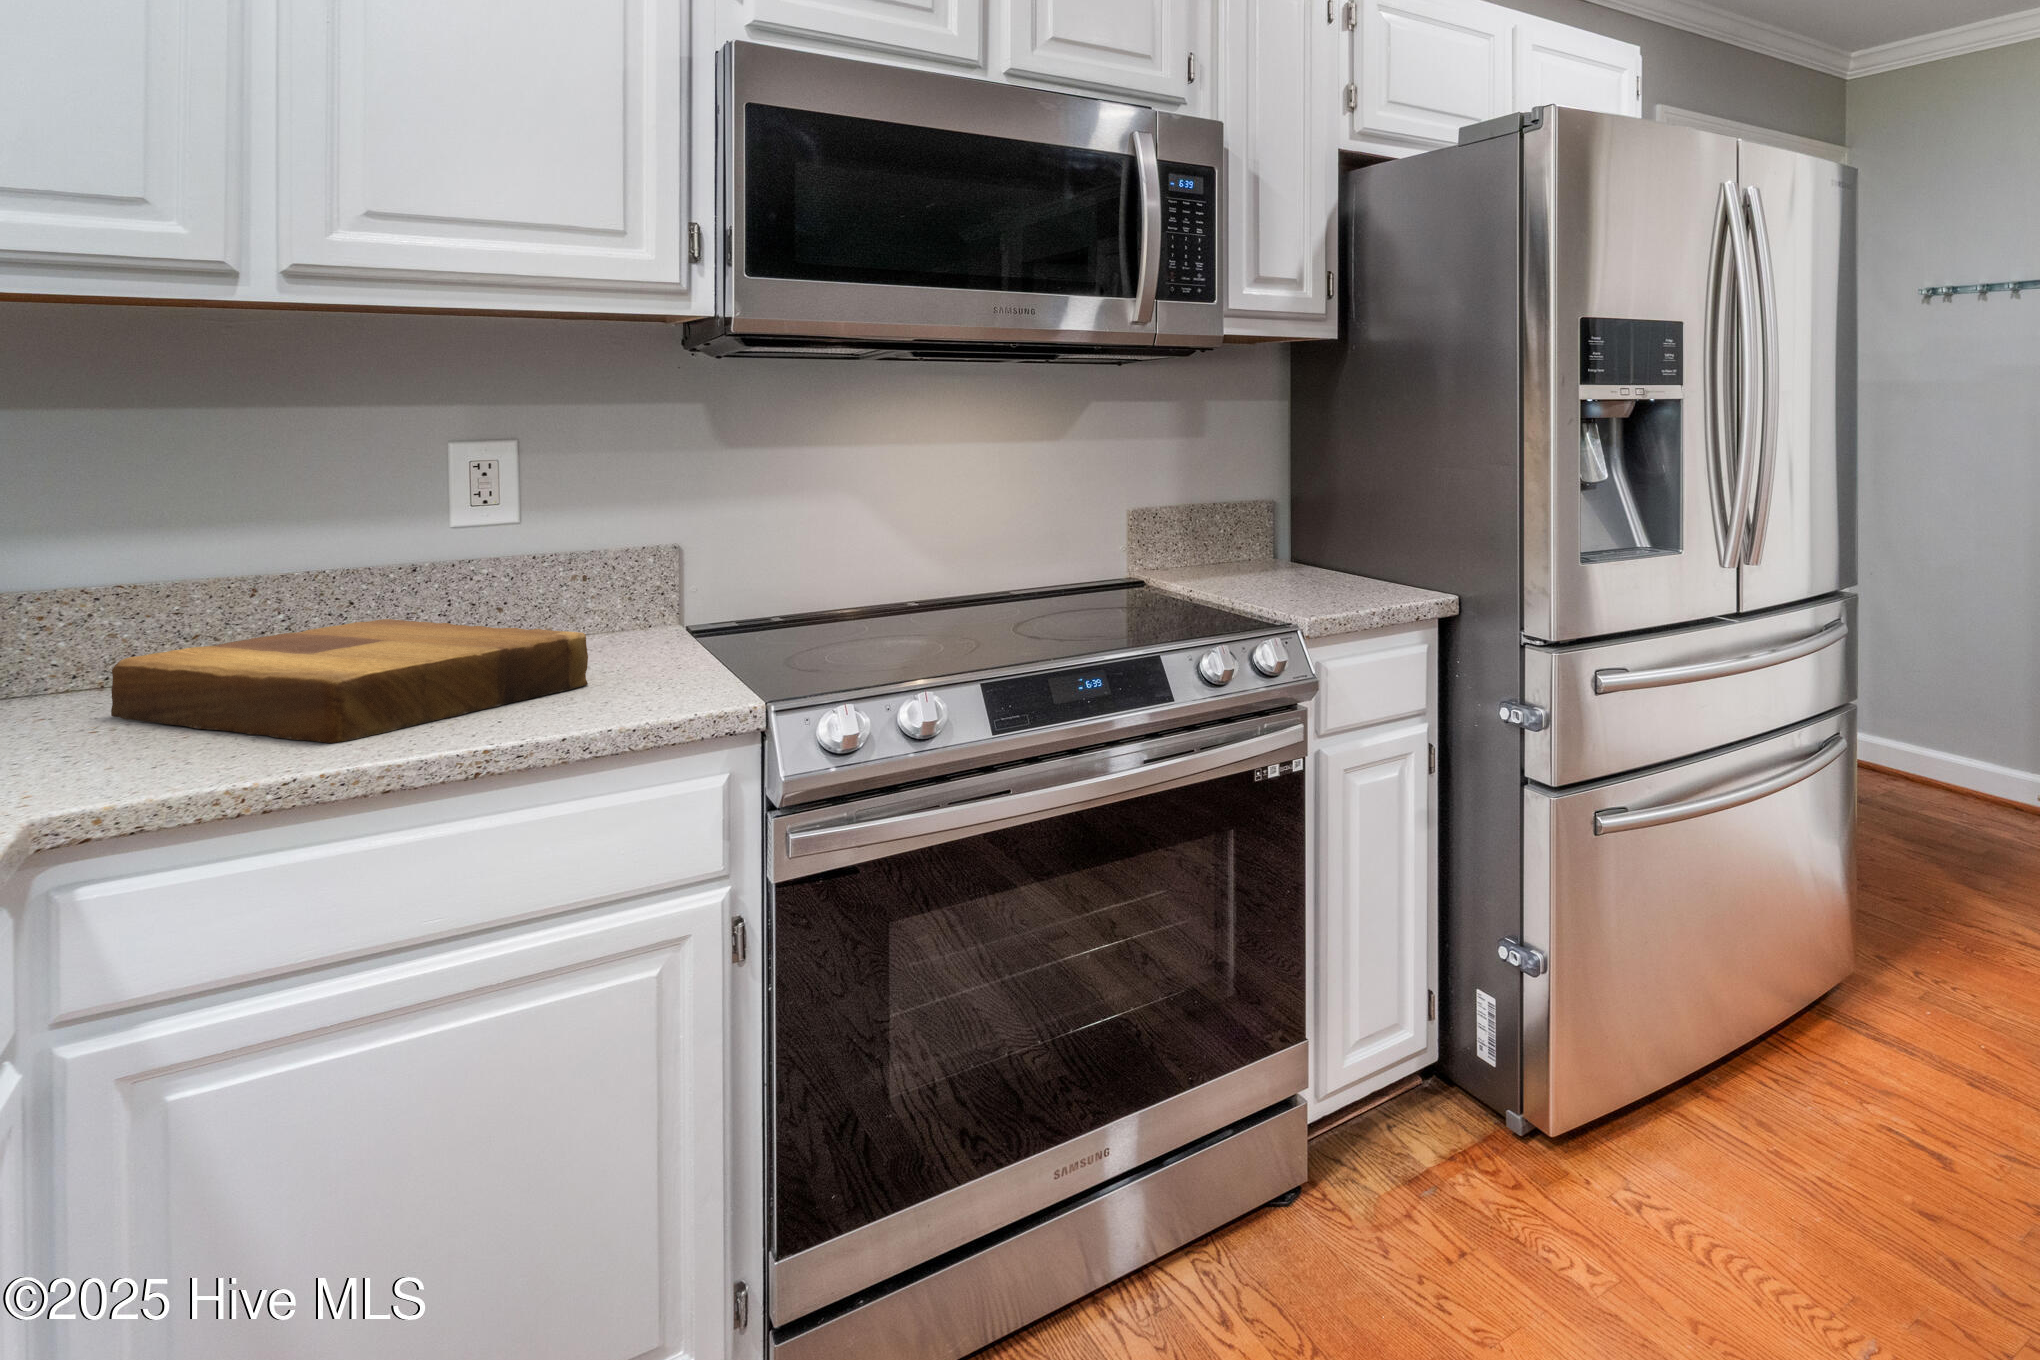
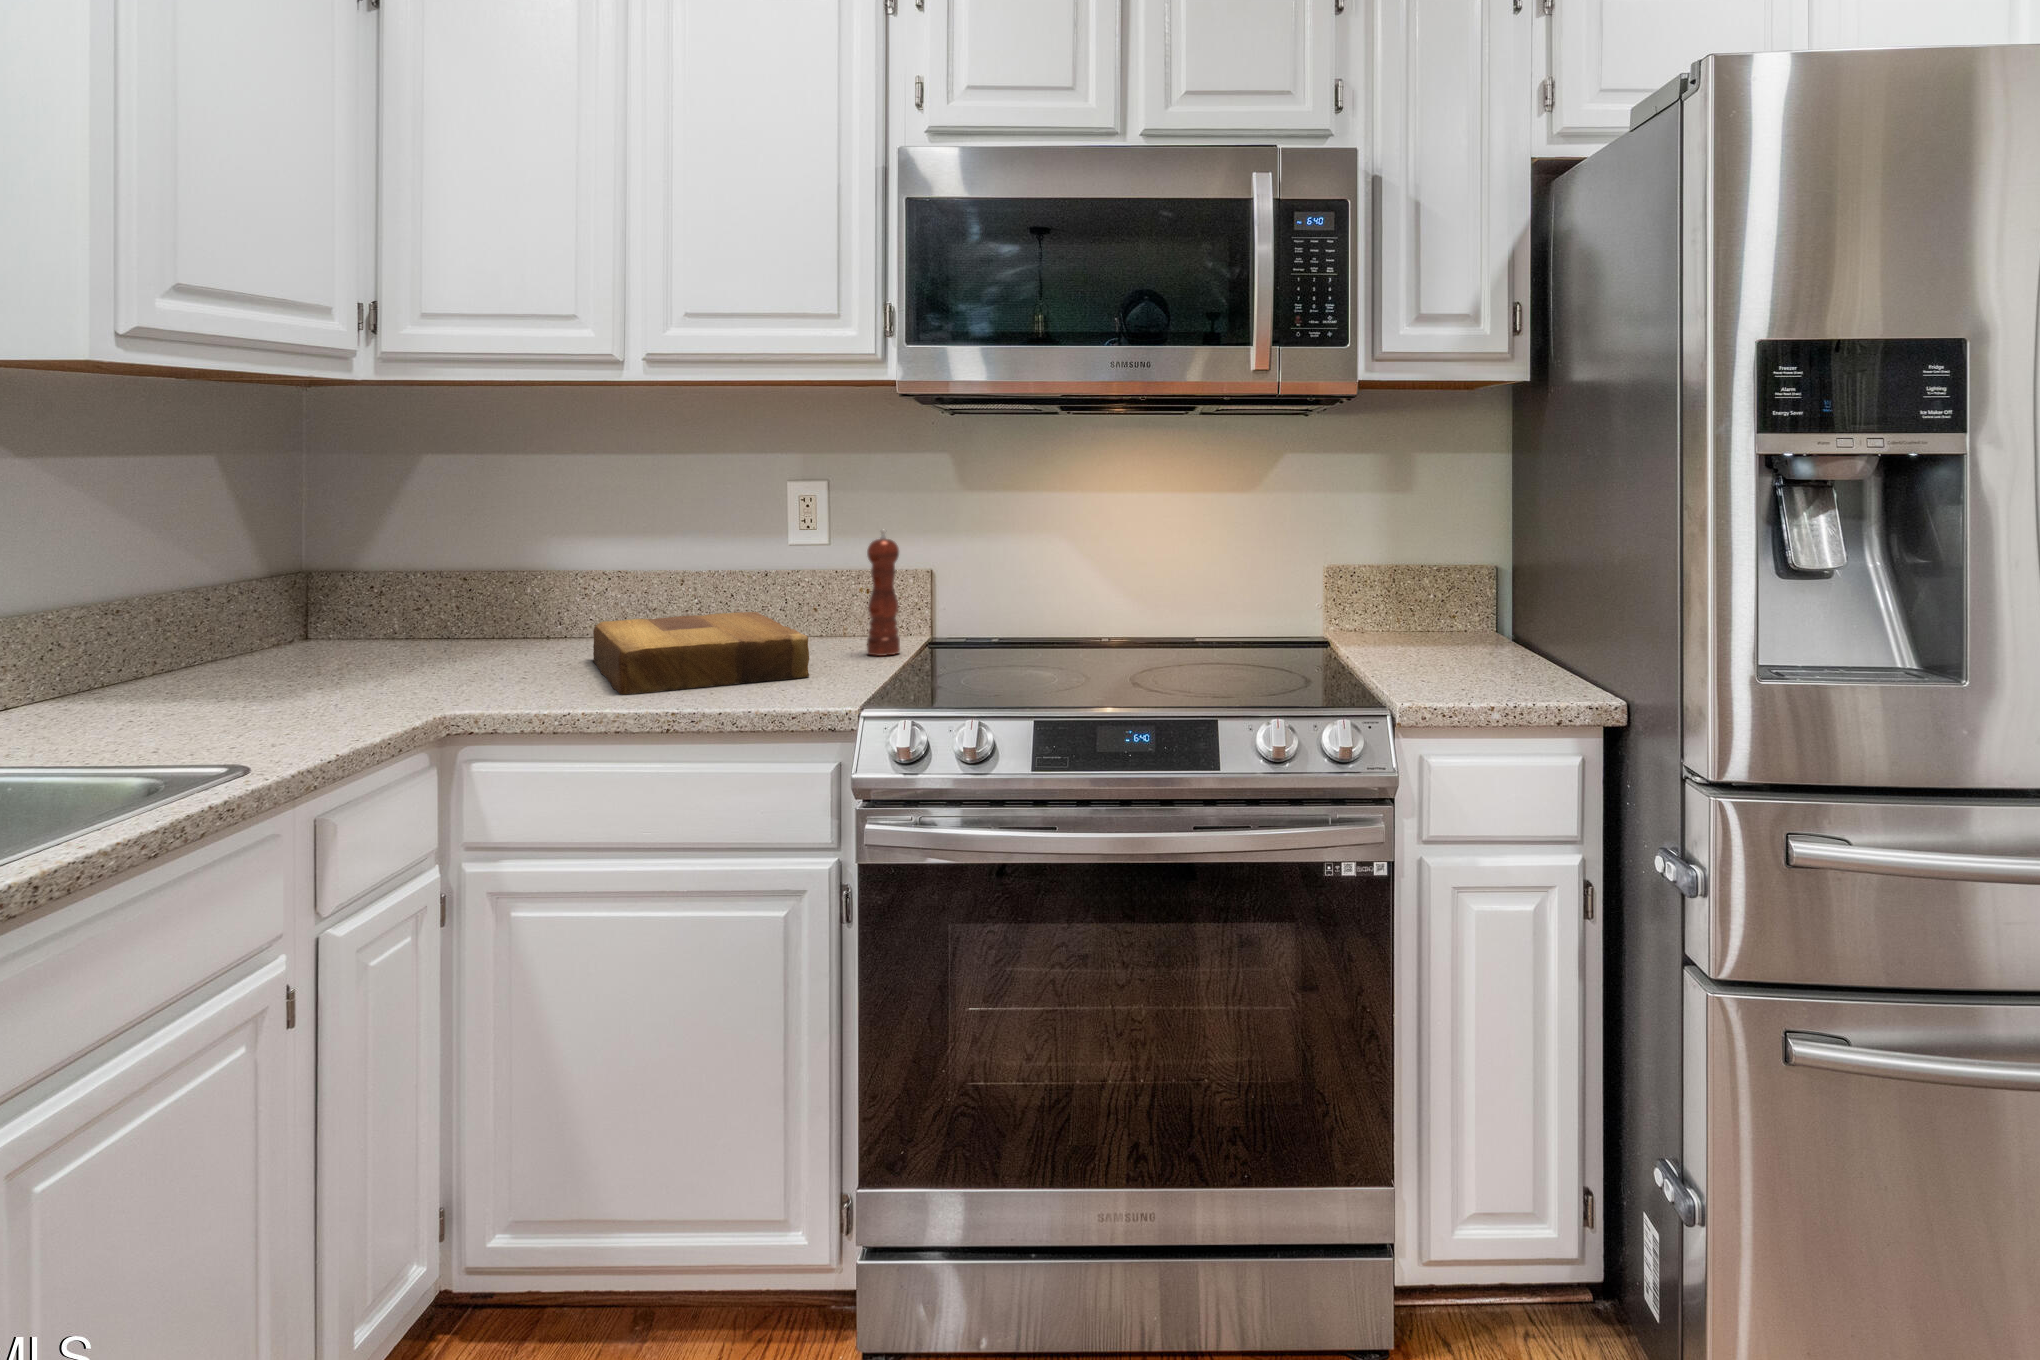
pepper mill: none [595,496,644,654] -> present [867,530,900,656]

